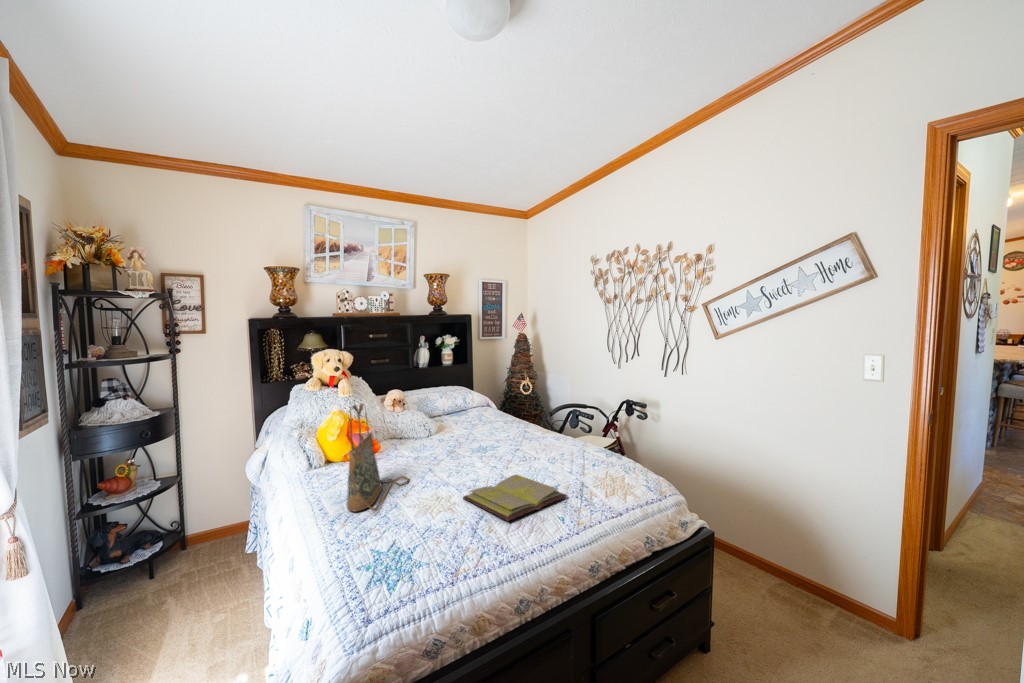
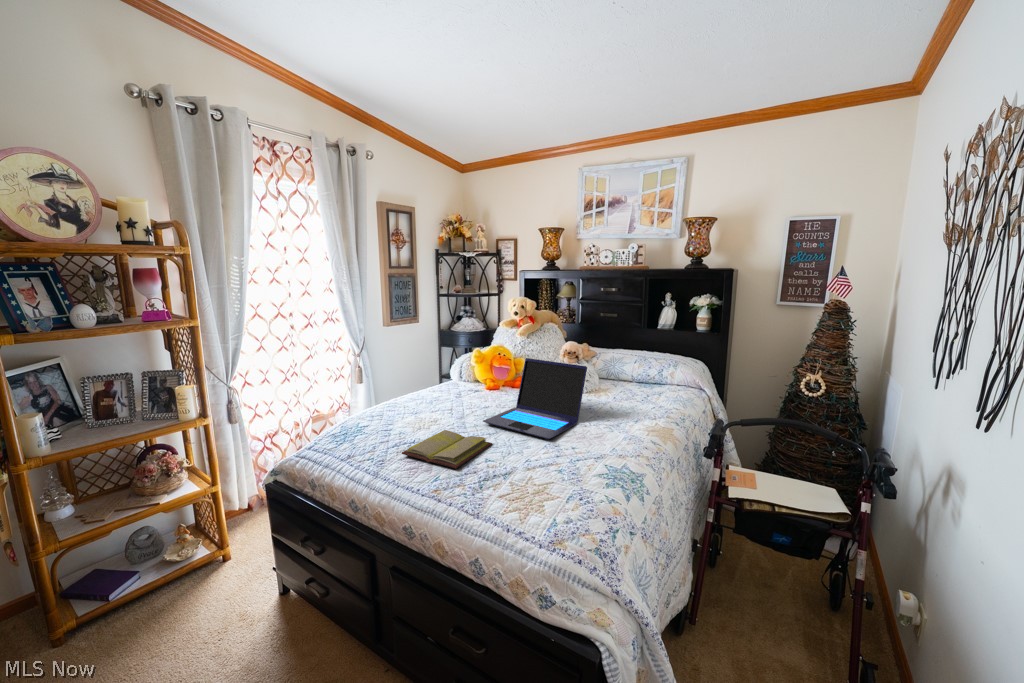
laptop: none [430,393,537,474] -> present [483,358,587,439]
handbag: present [347,404,409,512] -> none [400,344,473,415]

